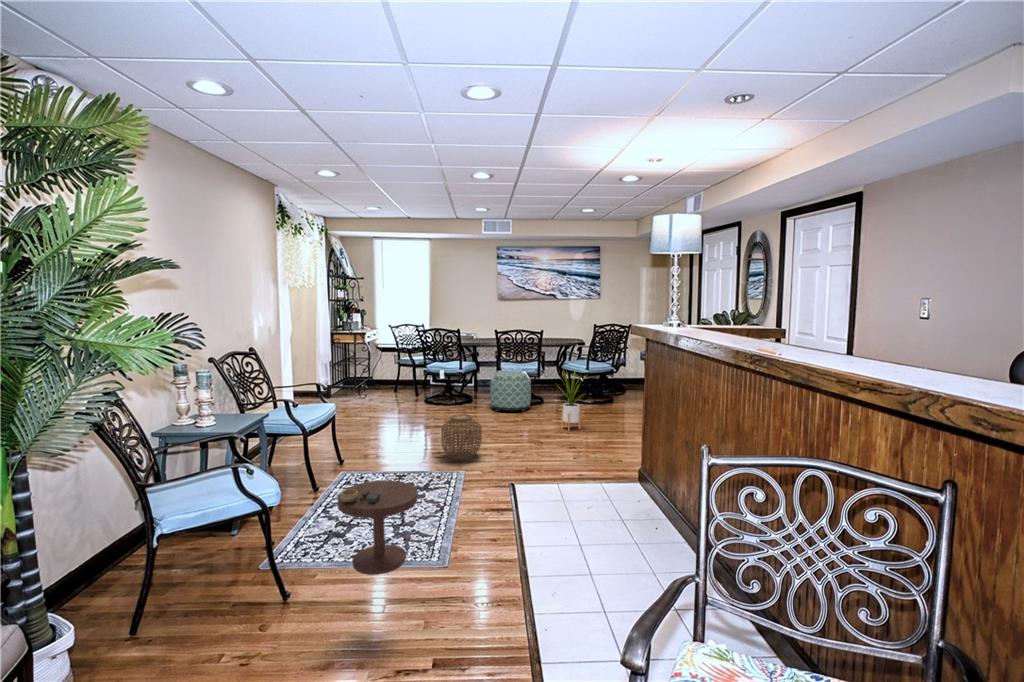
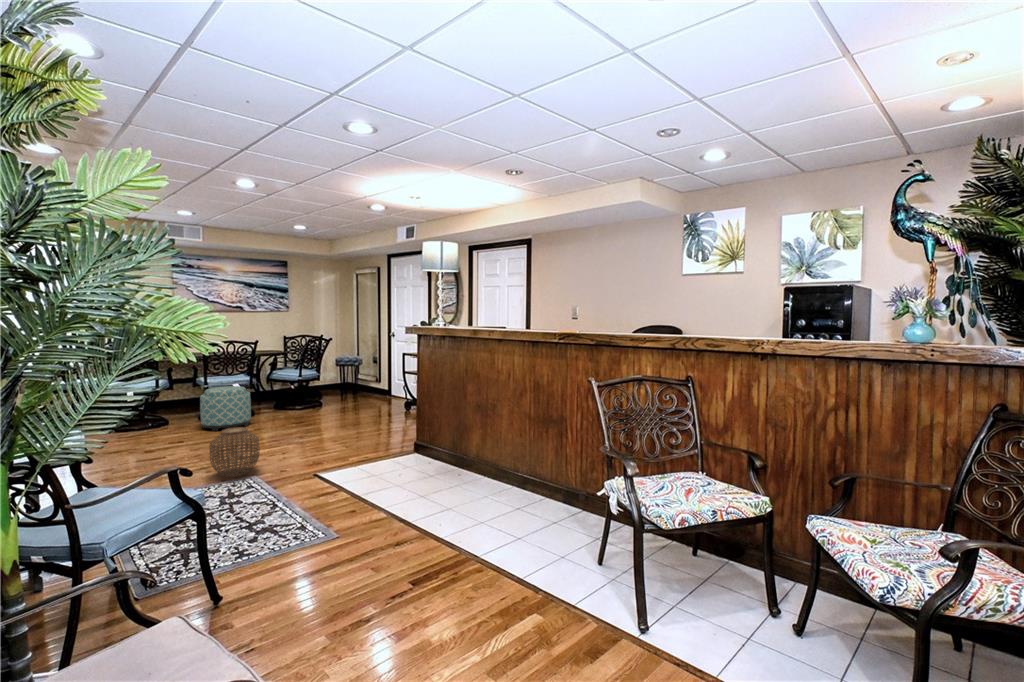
house plant: present [561,372,581,431] -> none [298,370,333,433]
side table: present [337,480,418,575] -> none [313,462,388,599]

